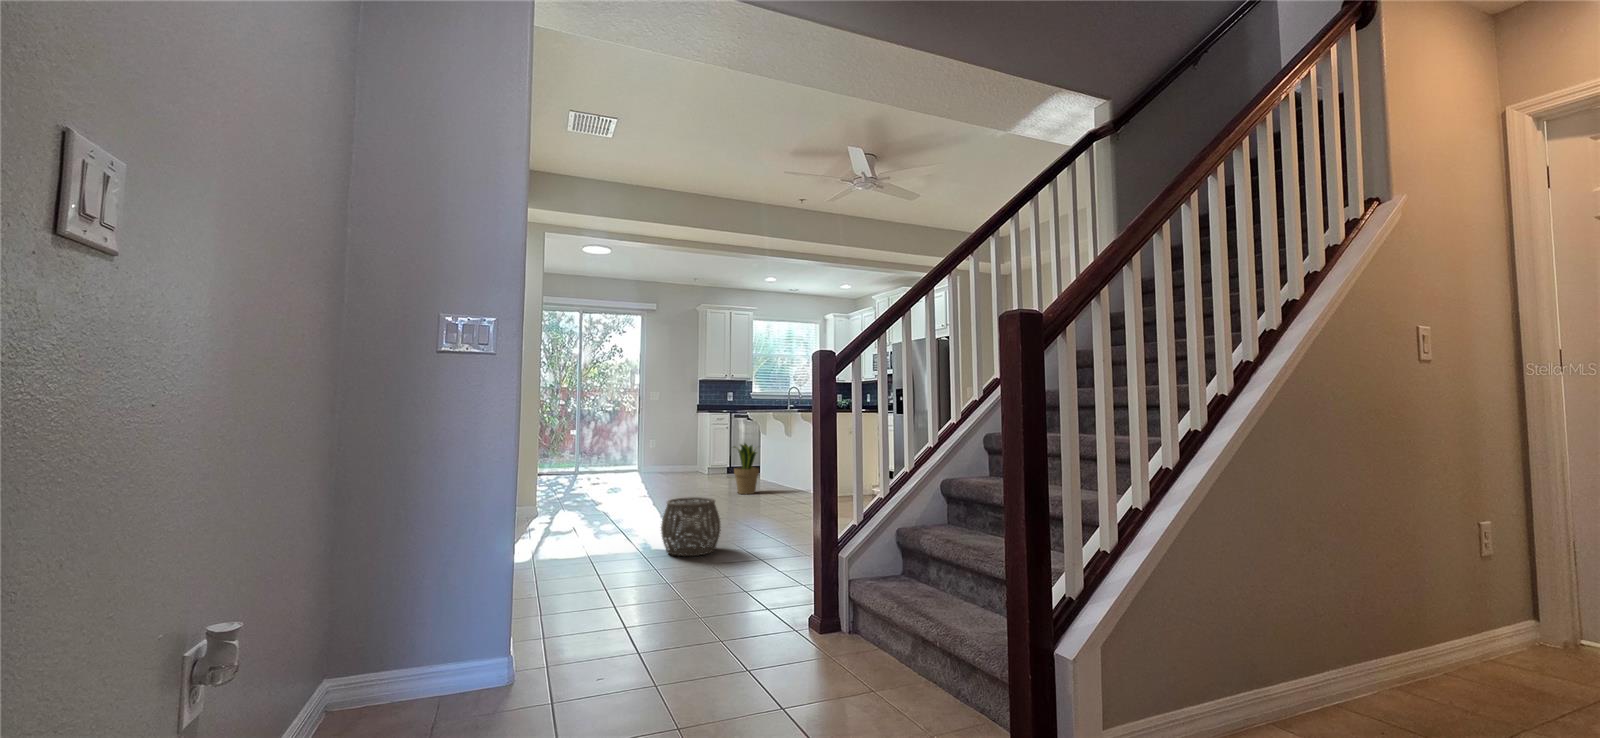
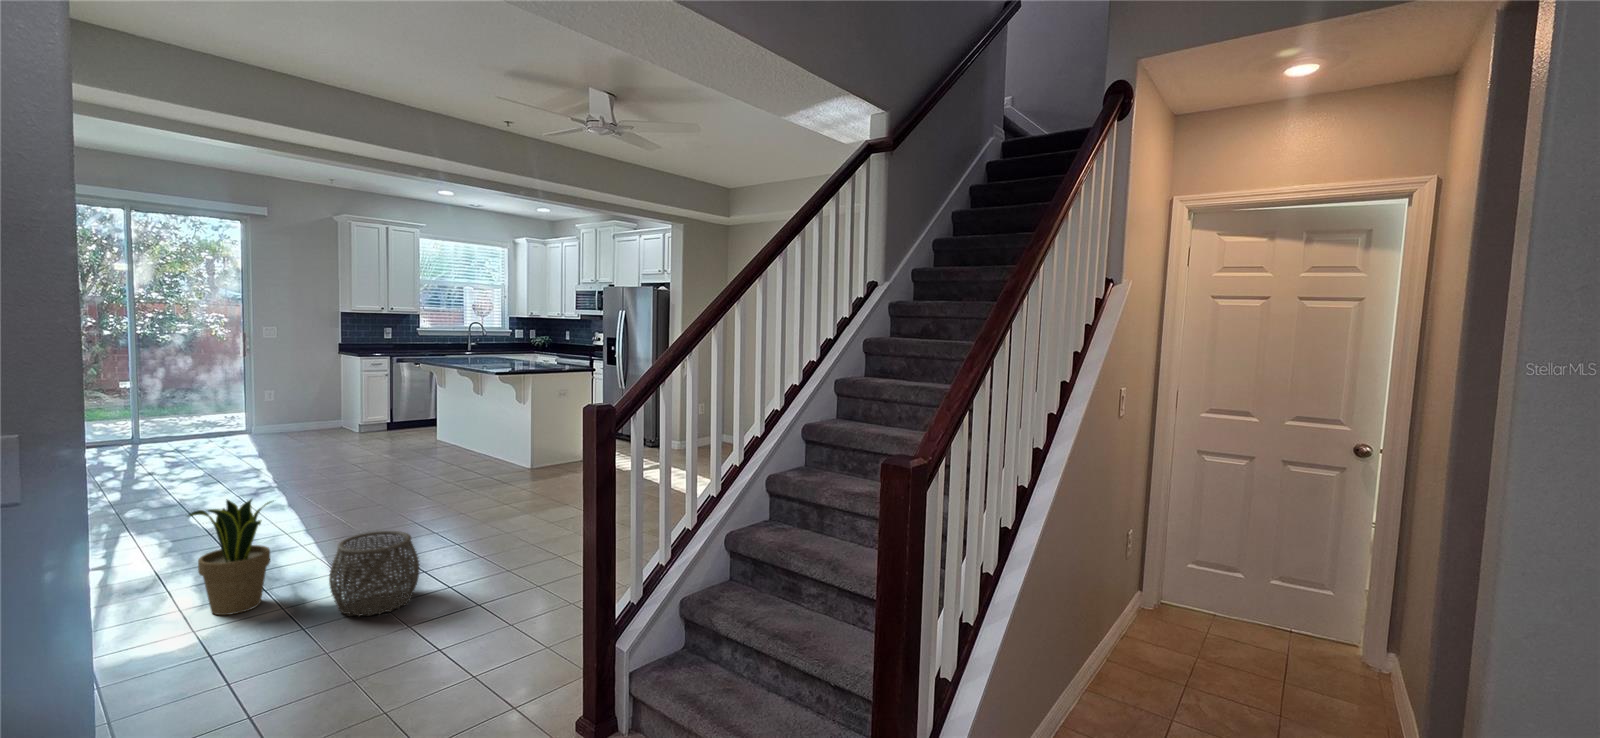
potted plant: present [734,443,759,494] -> present [188,499,272,615]

